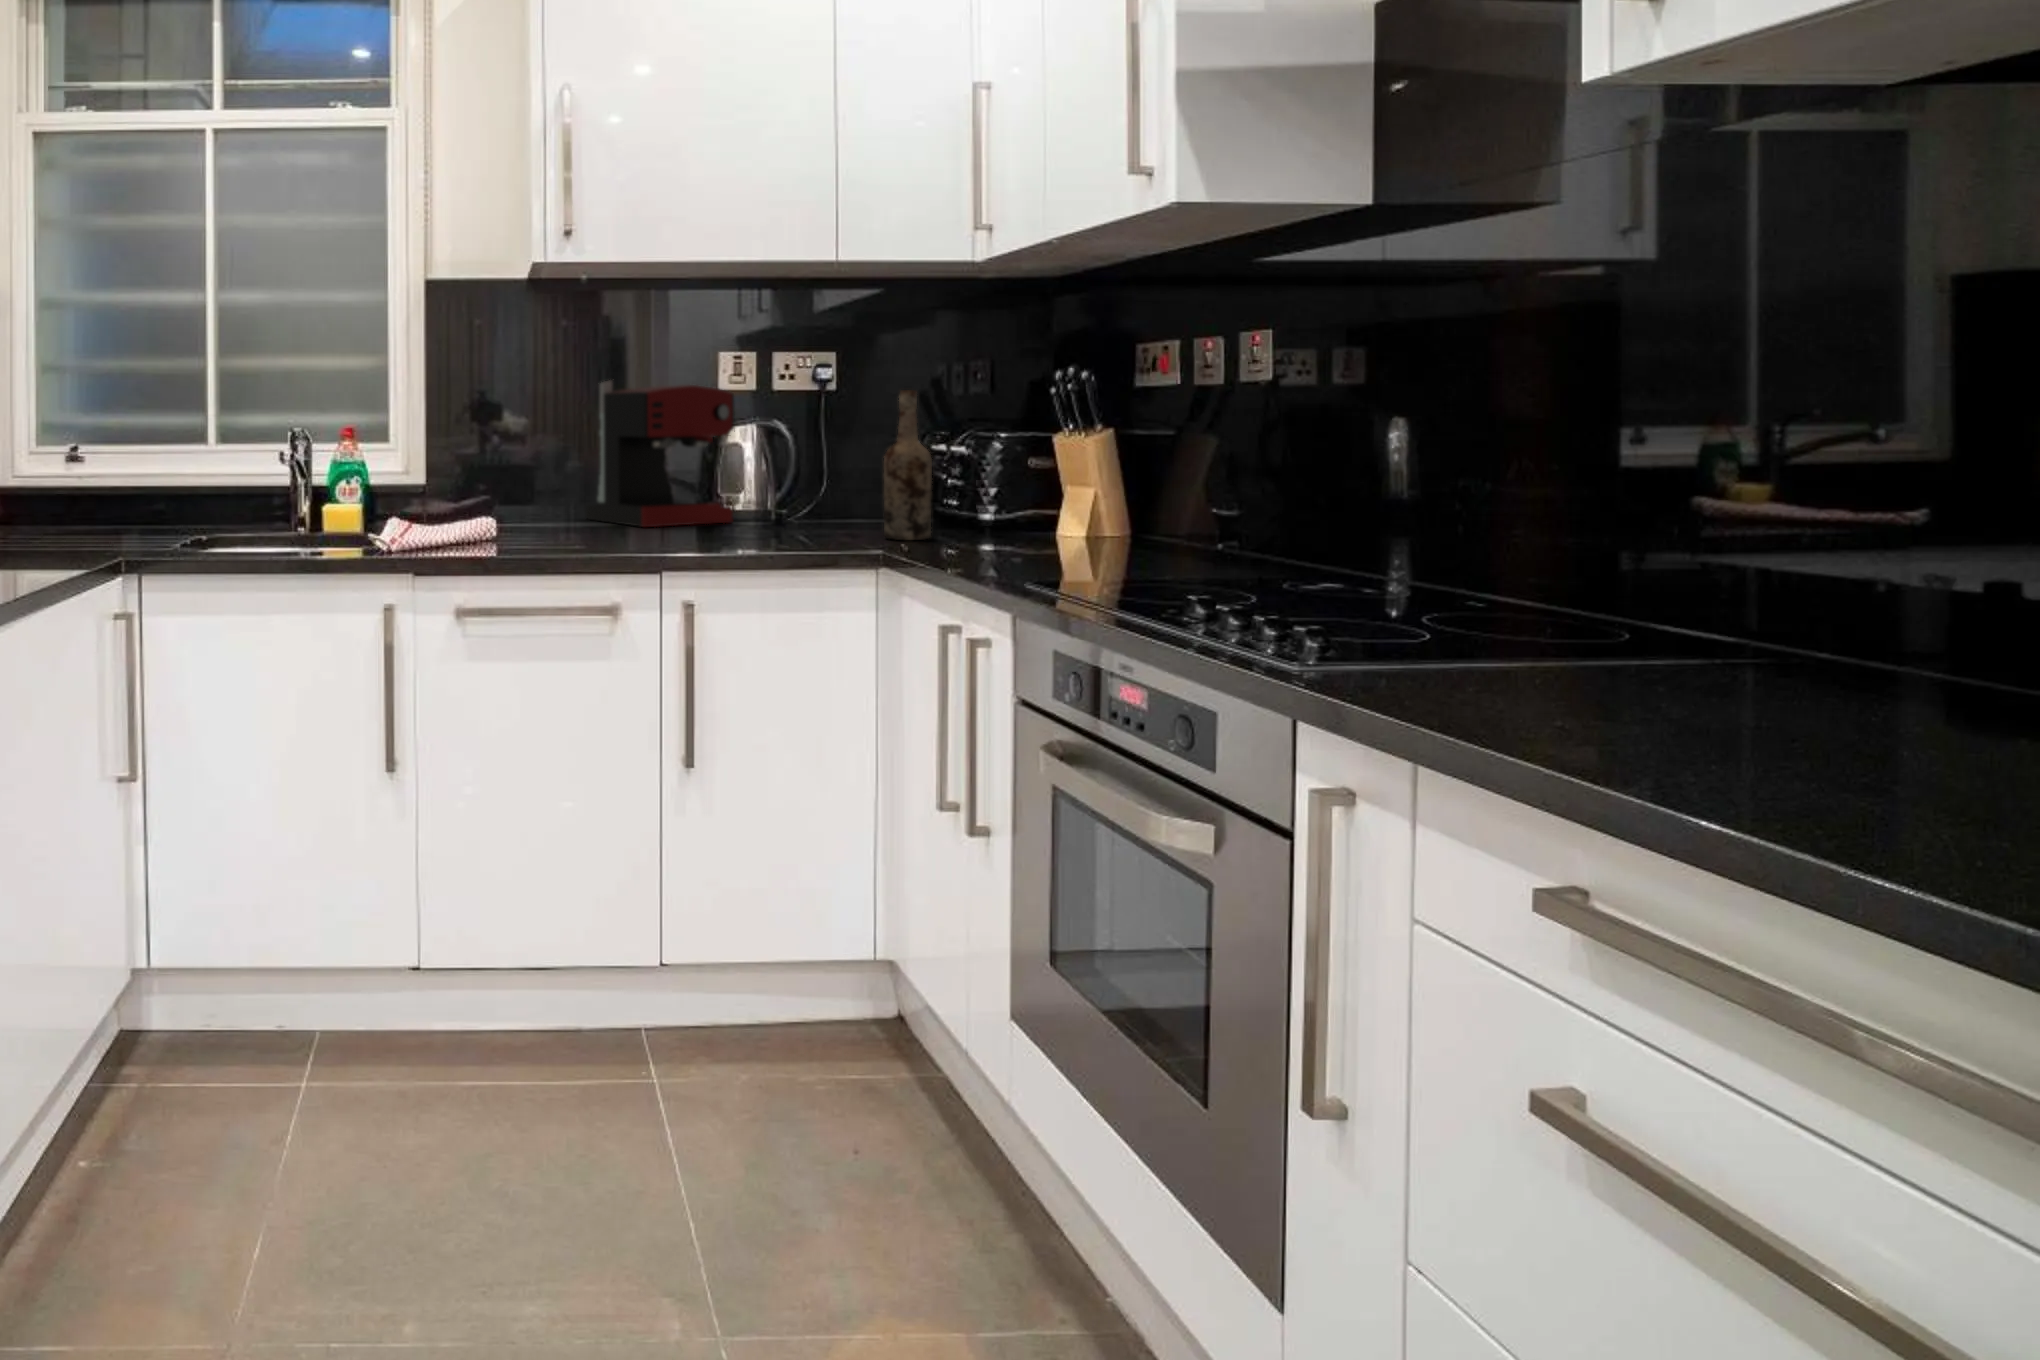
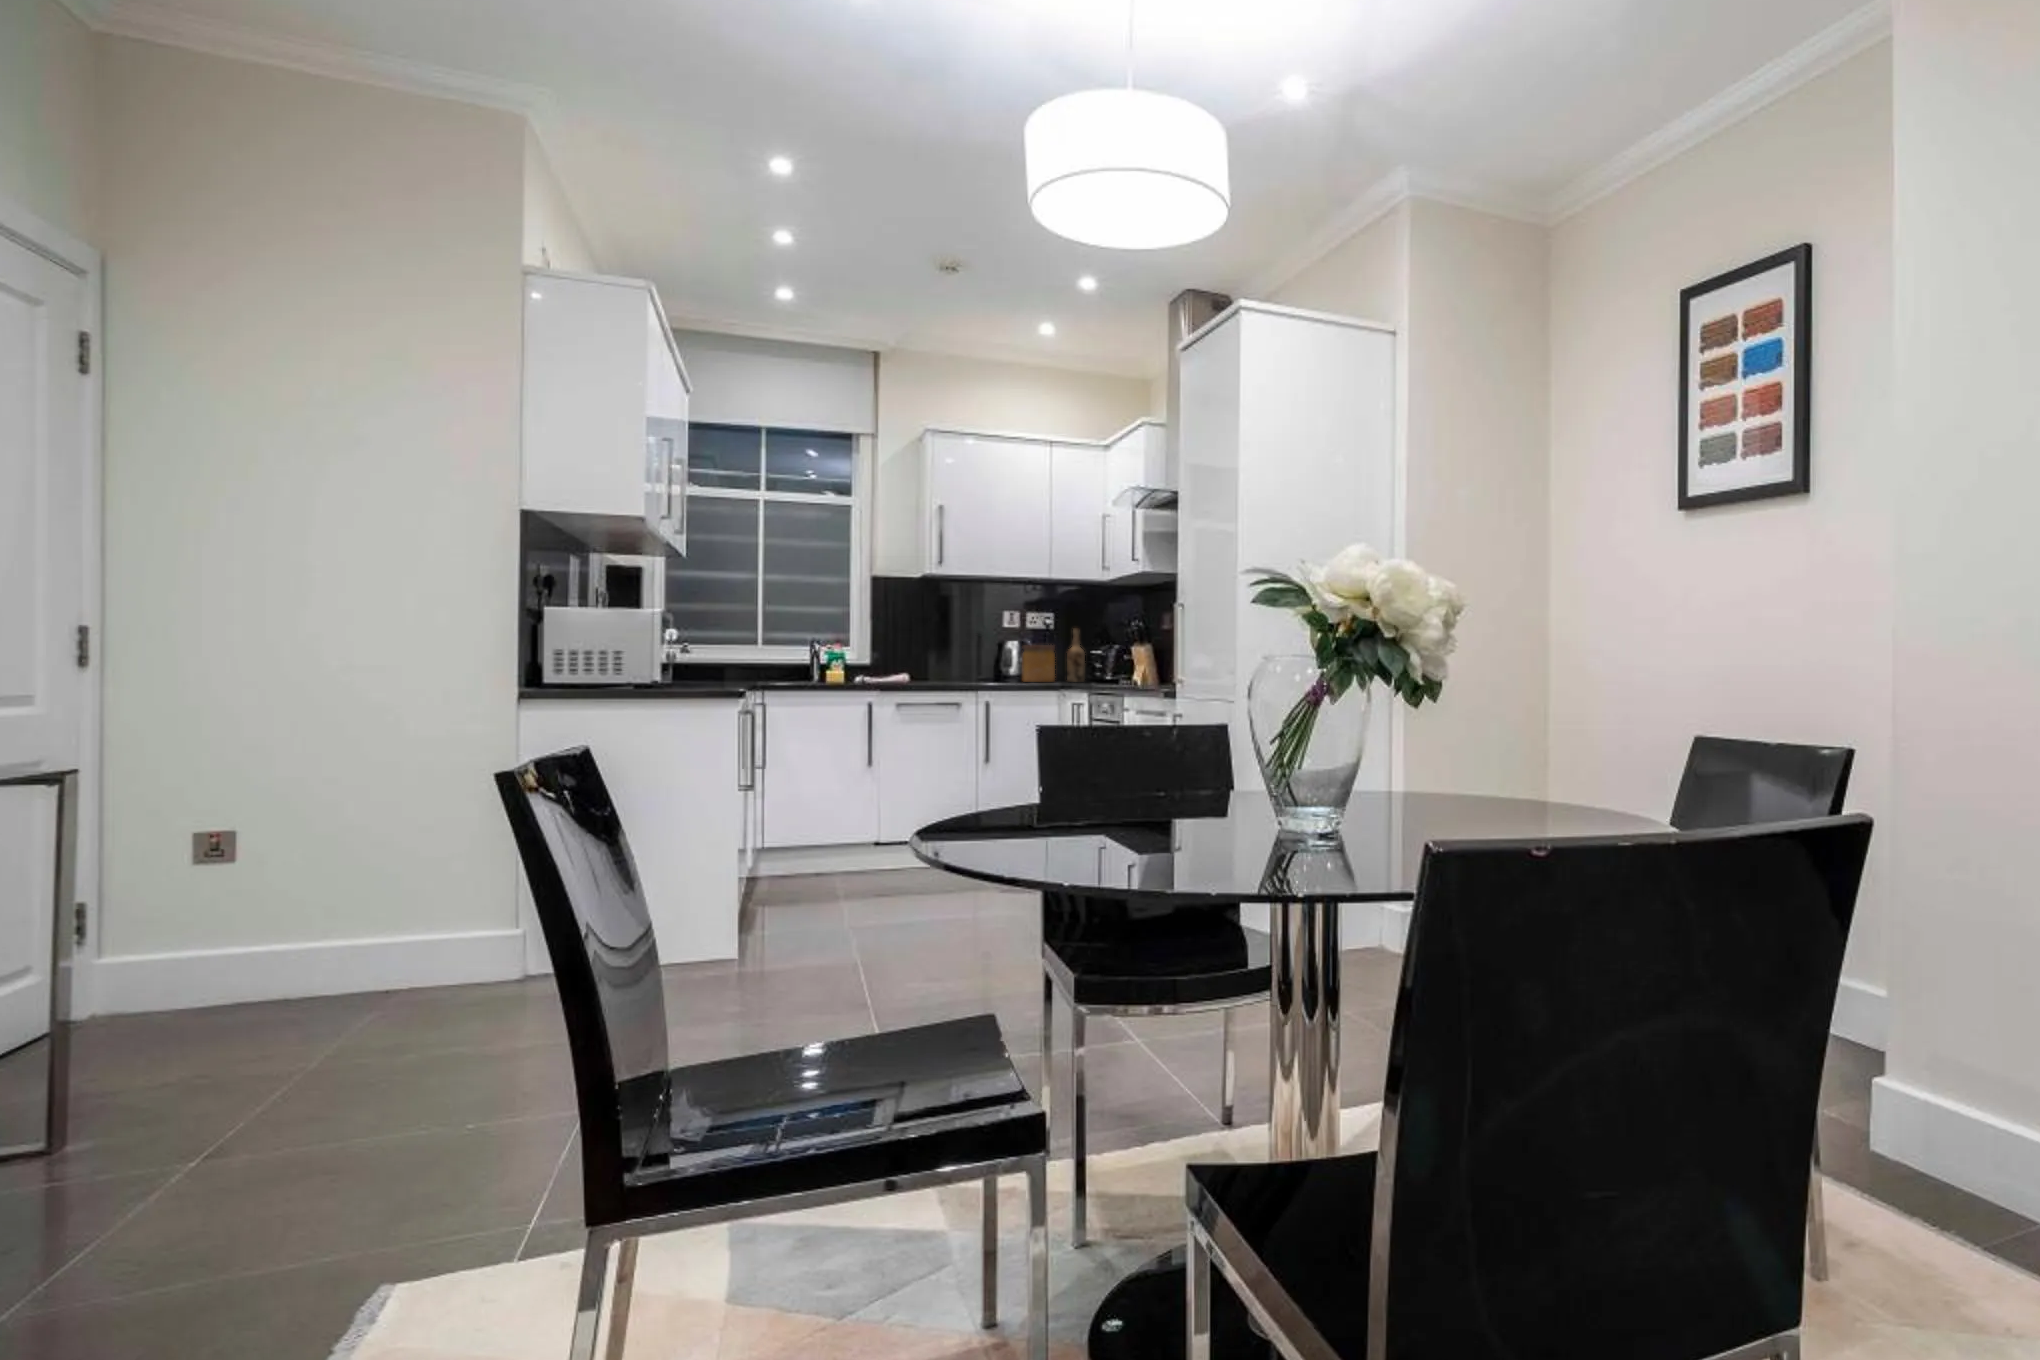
coffee maker: present [585,381,734,527] -> none [945,620,1012,681]
jar: none [771,442,857,547] -> present [1023,645,1055,682]

